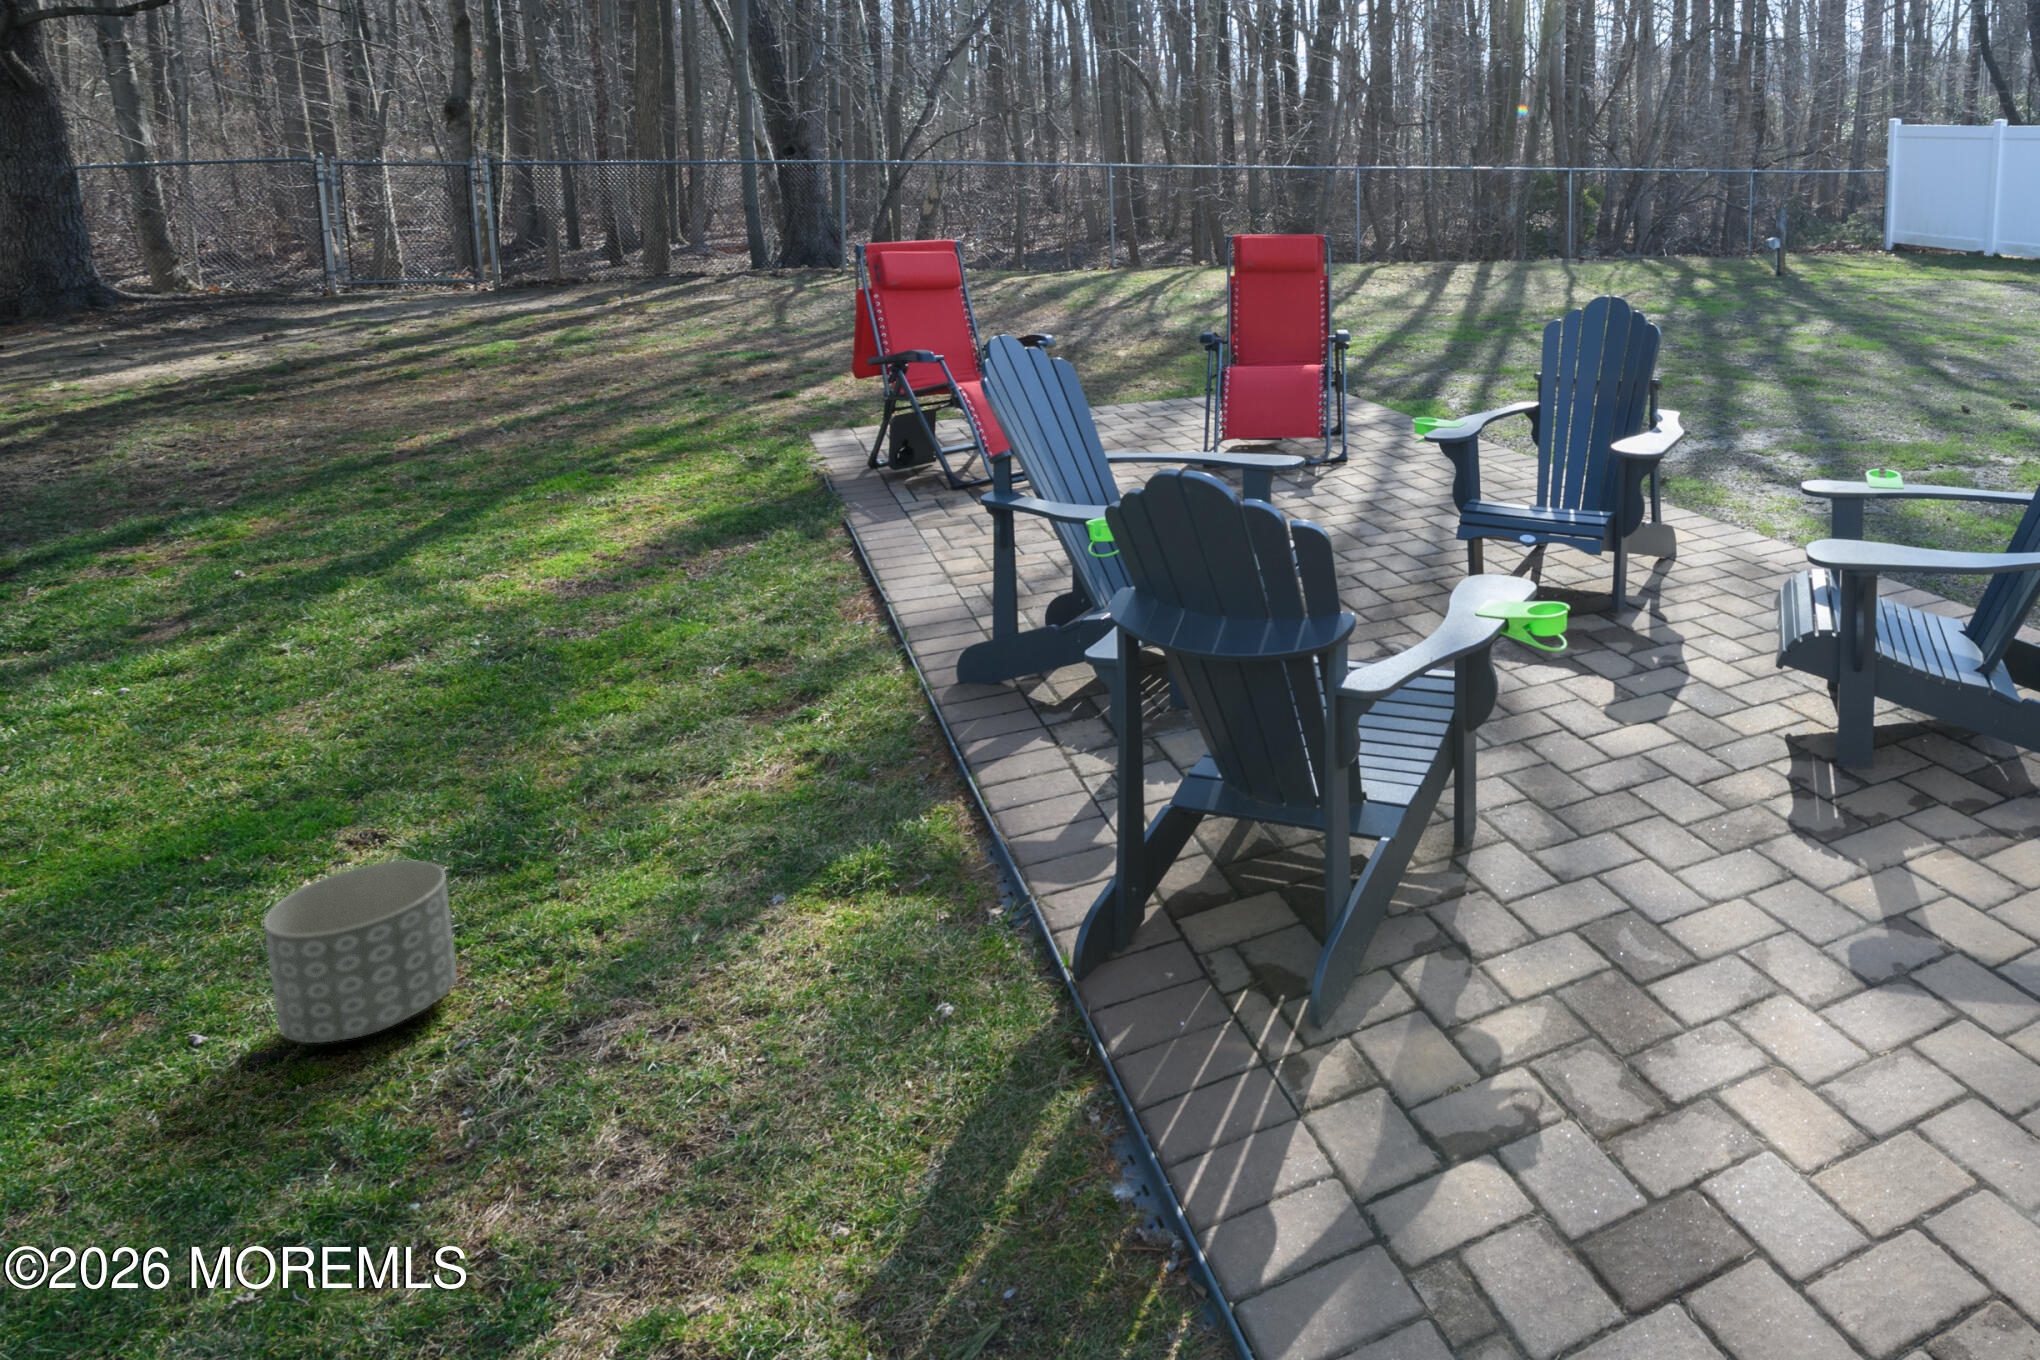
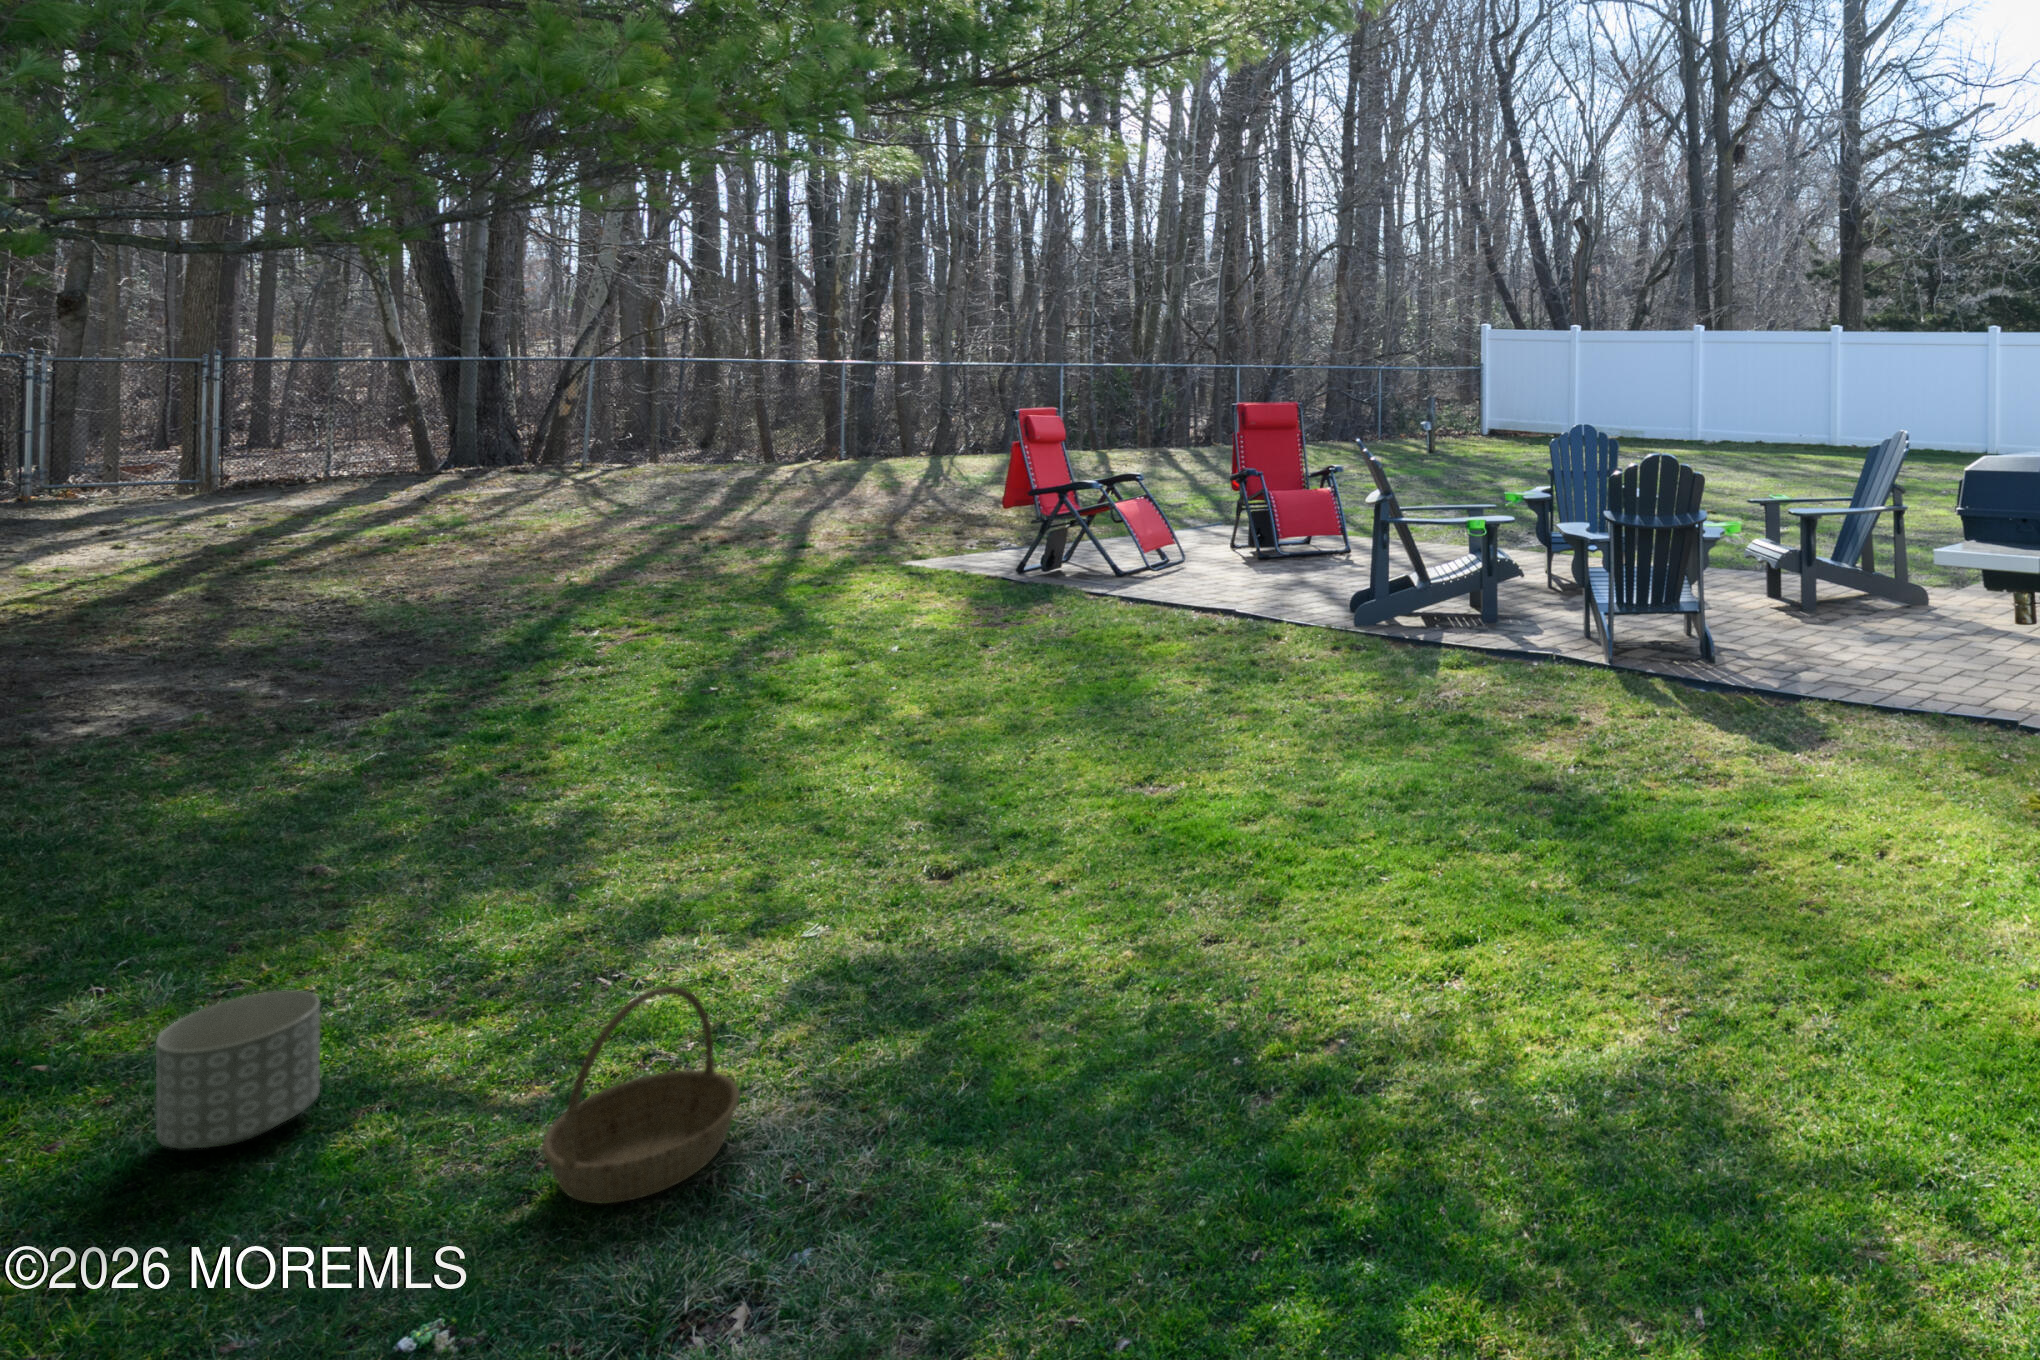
basket: none [585,951,840,1236] -> present [542,987,740,1204]

